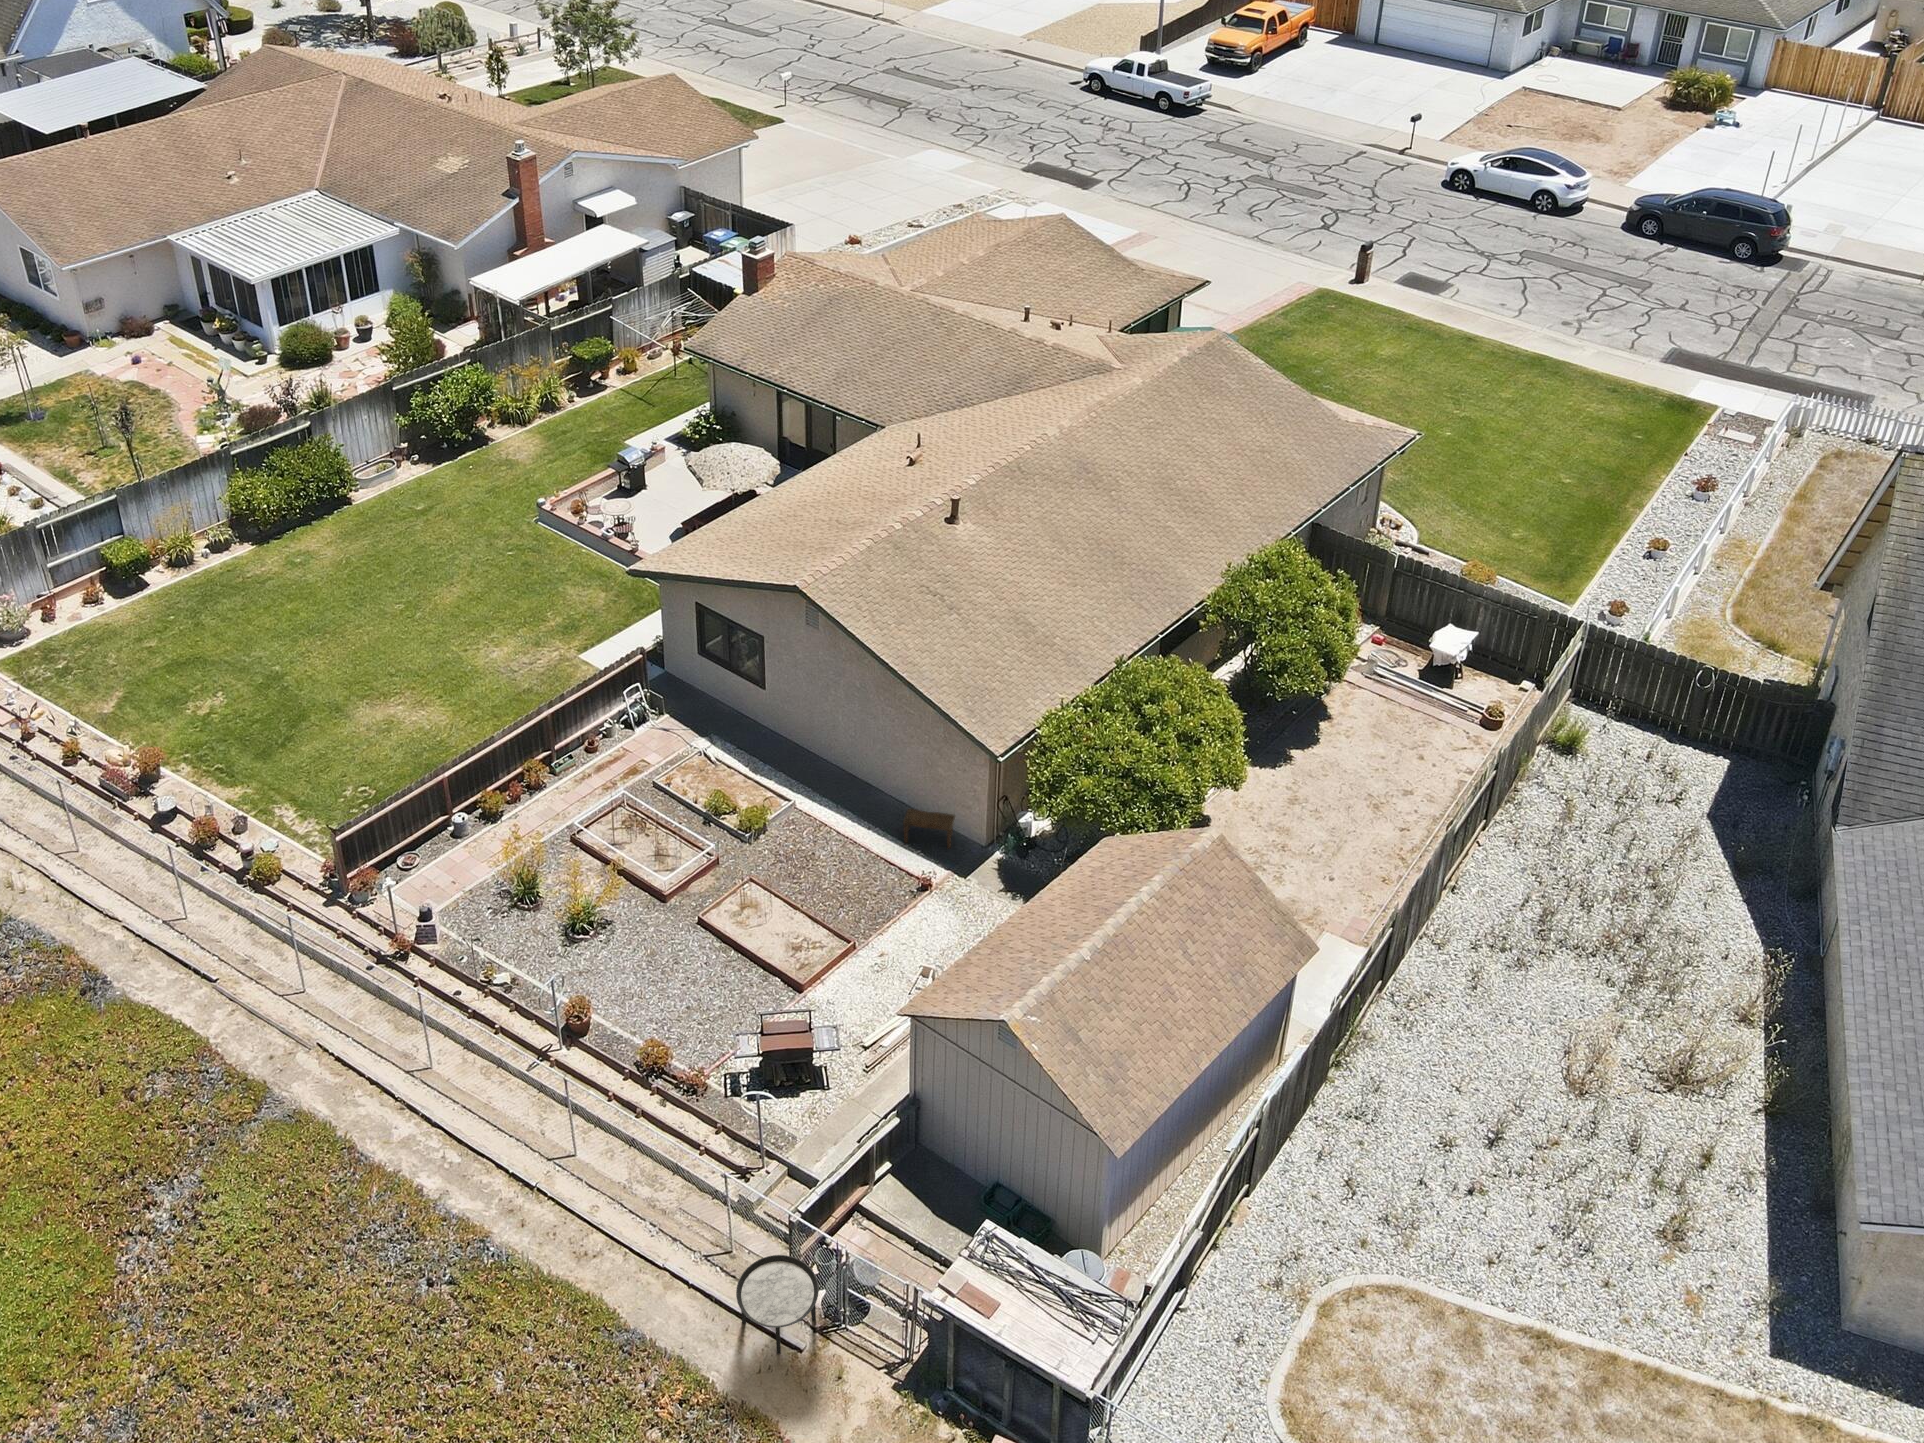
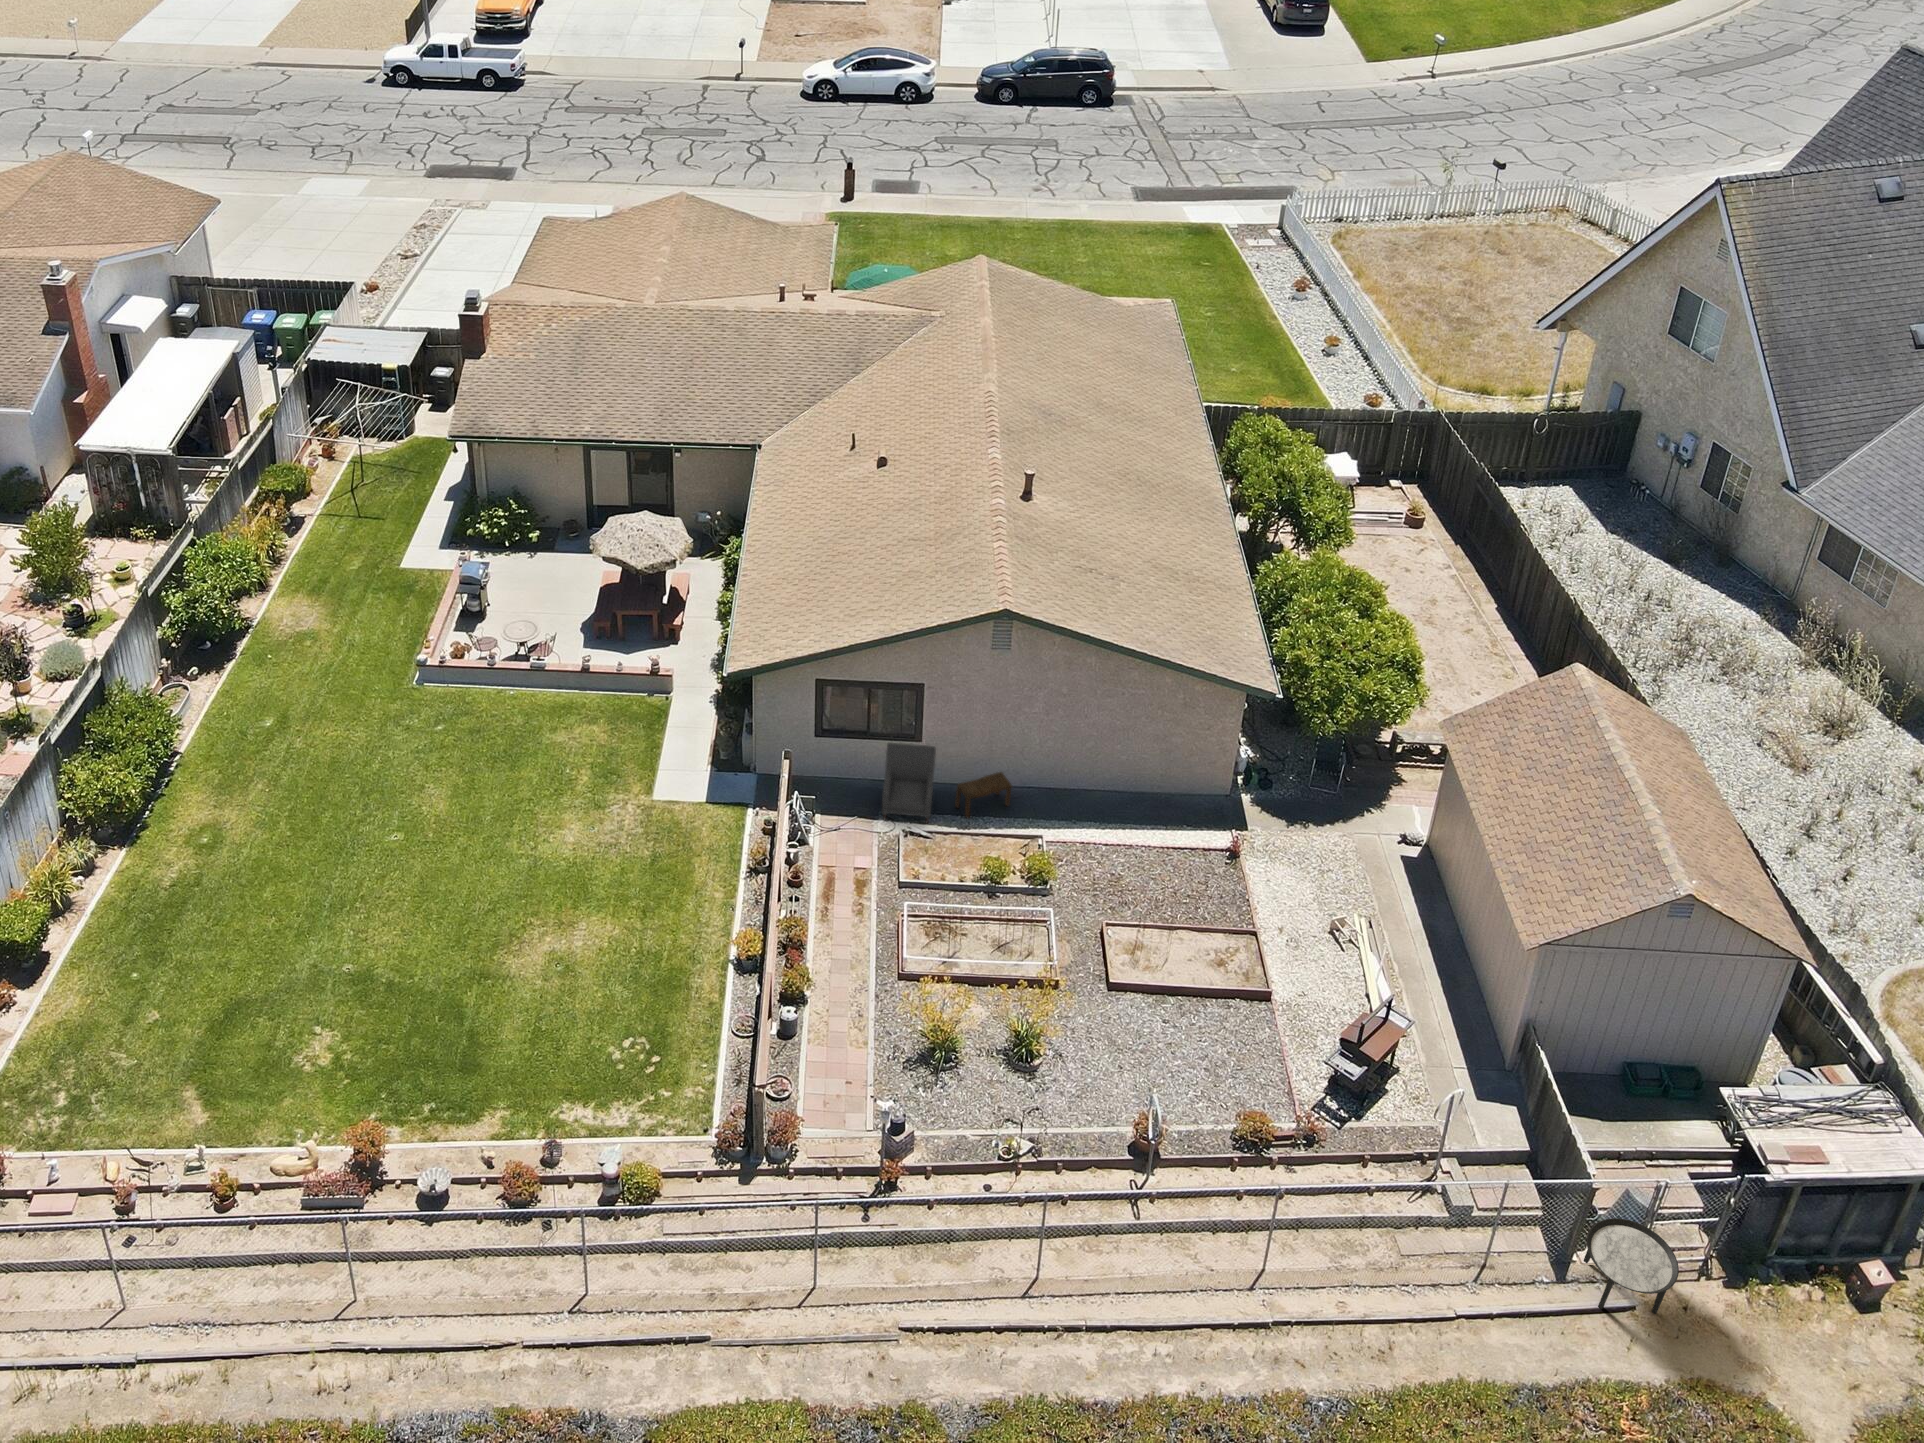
chair: none [706,679,771,757] -> present [882,743,936,823]
bench: present [903,809,955,848] -> present [955,772,1012,818]

